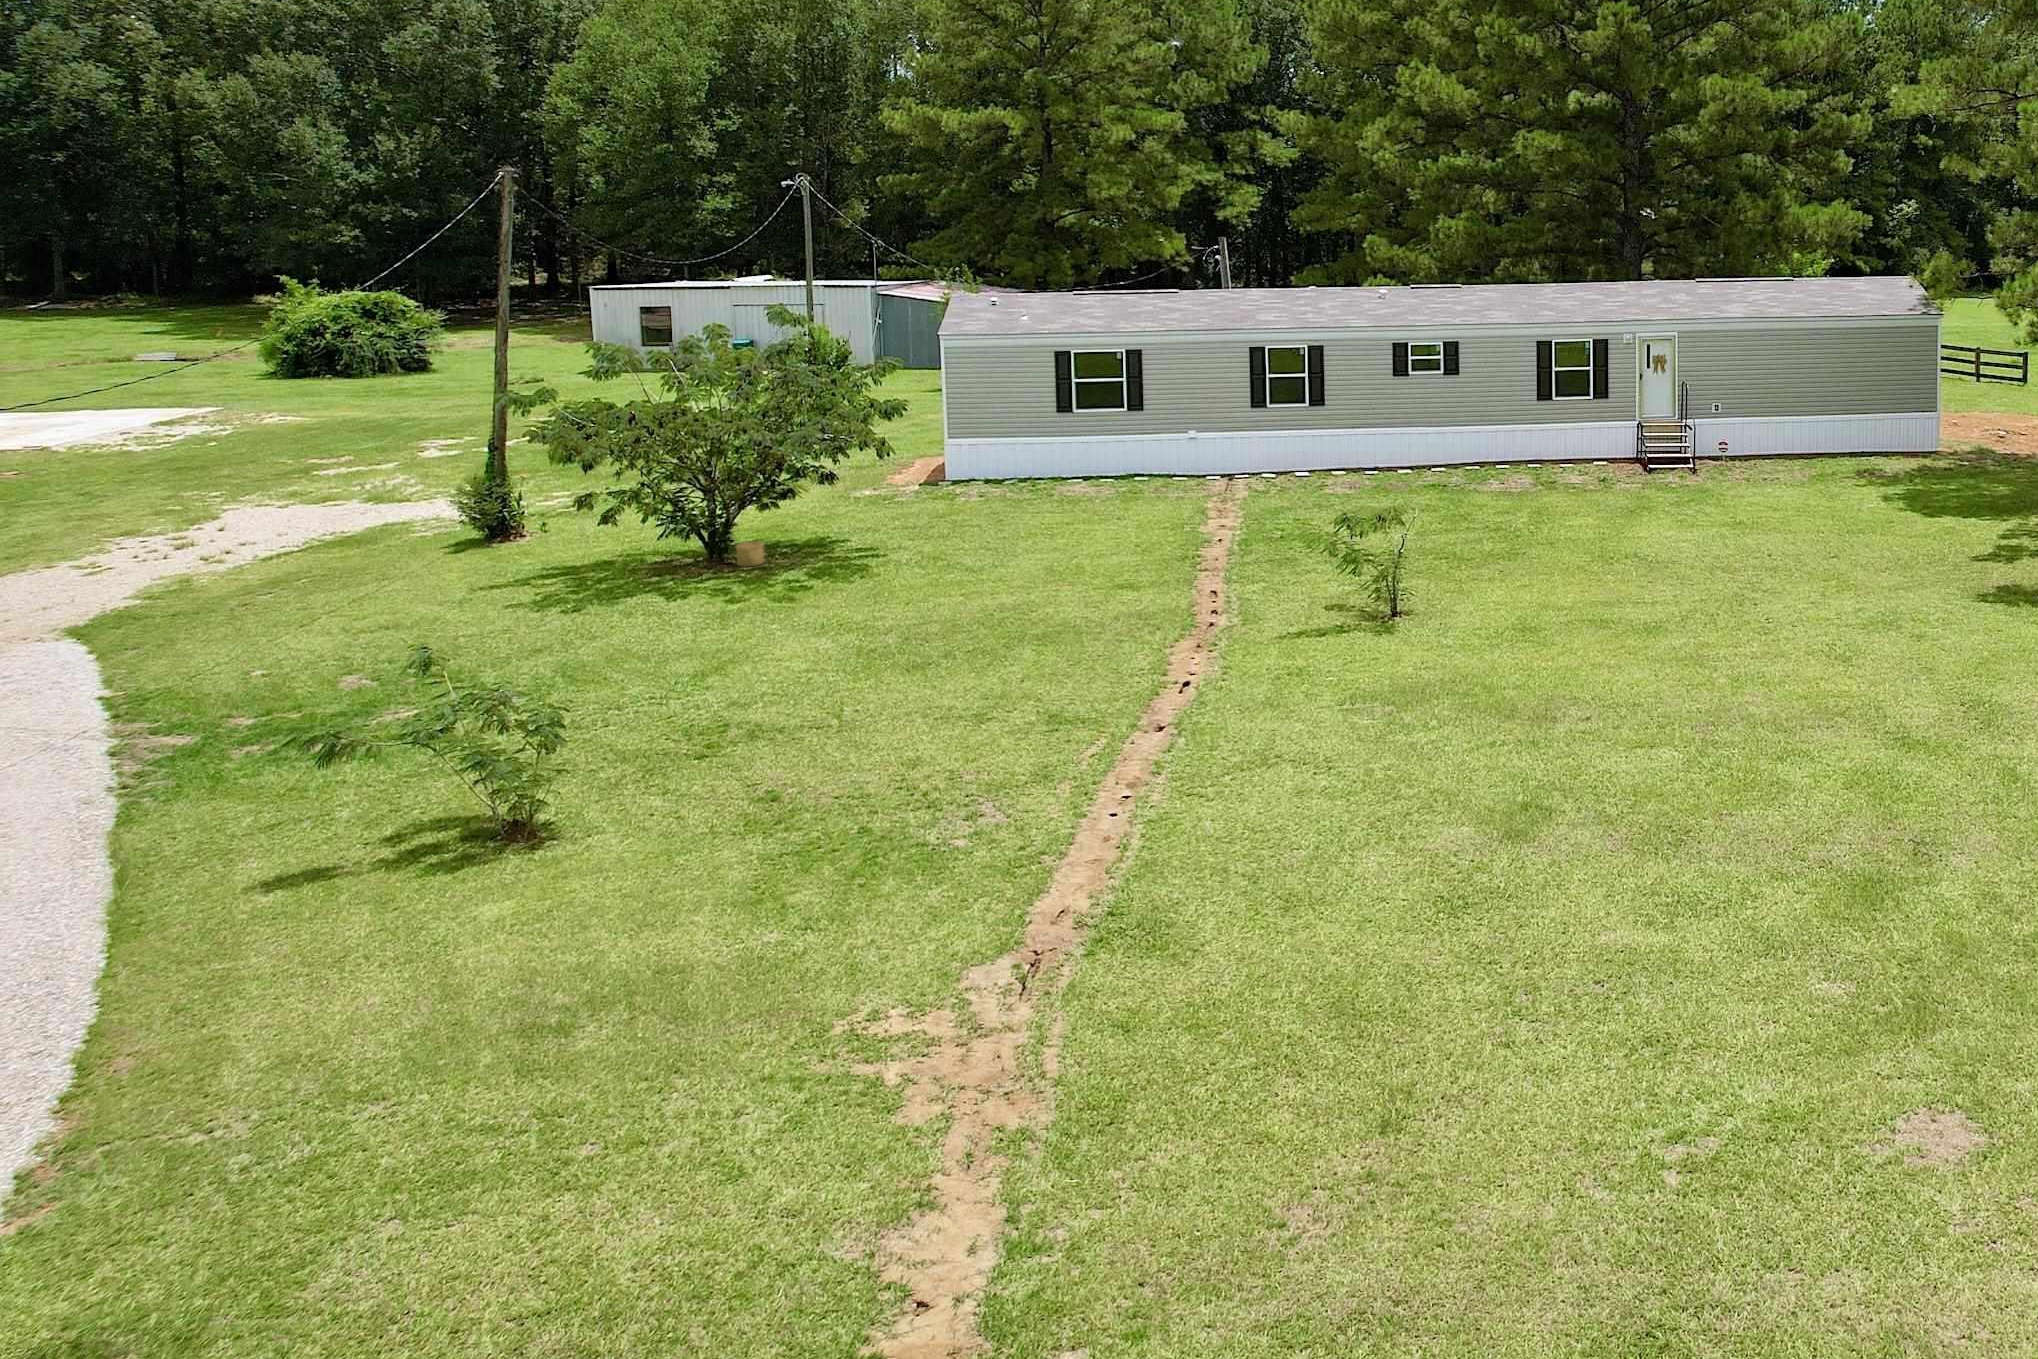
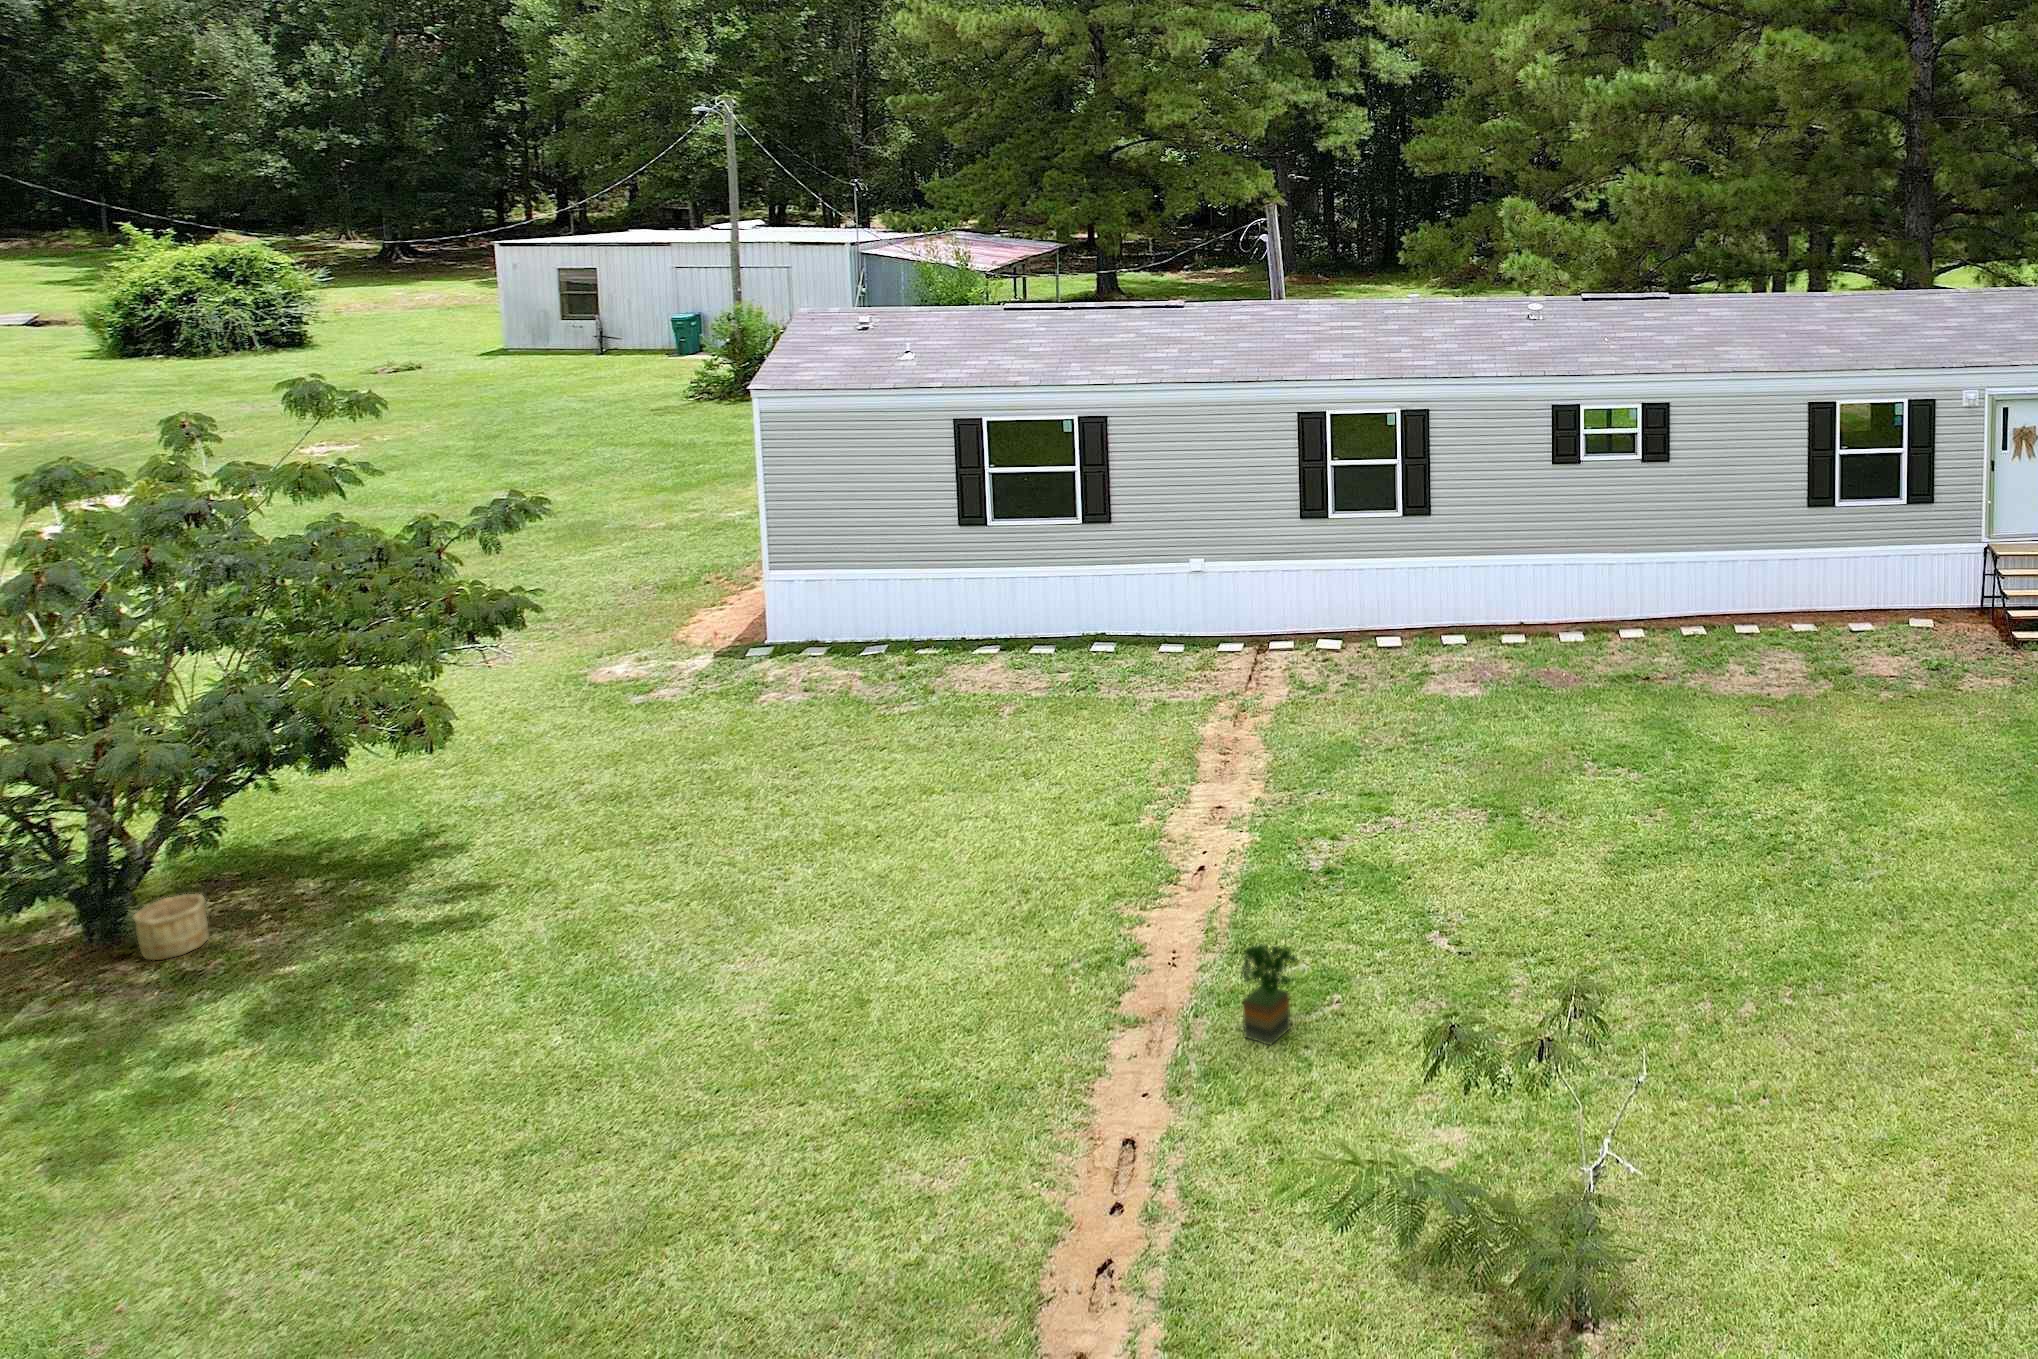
potted tree: none [1263,525,1288,566] -> present [1241,944,1298,1045]

